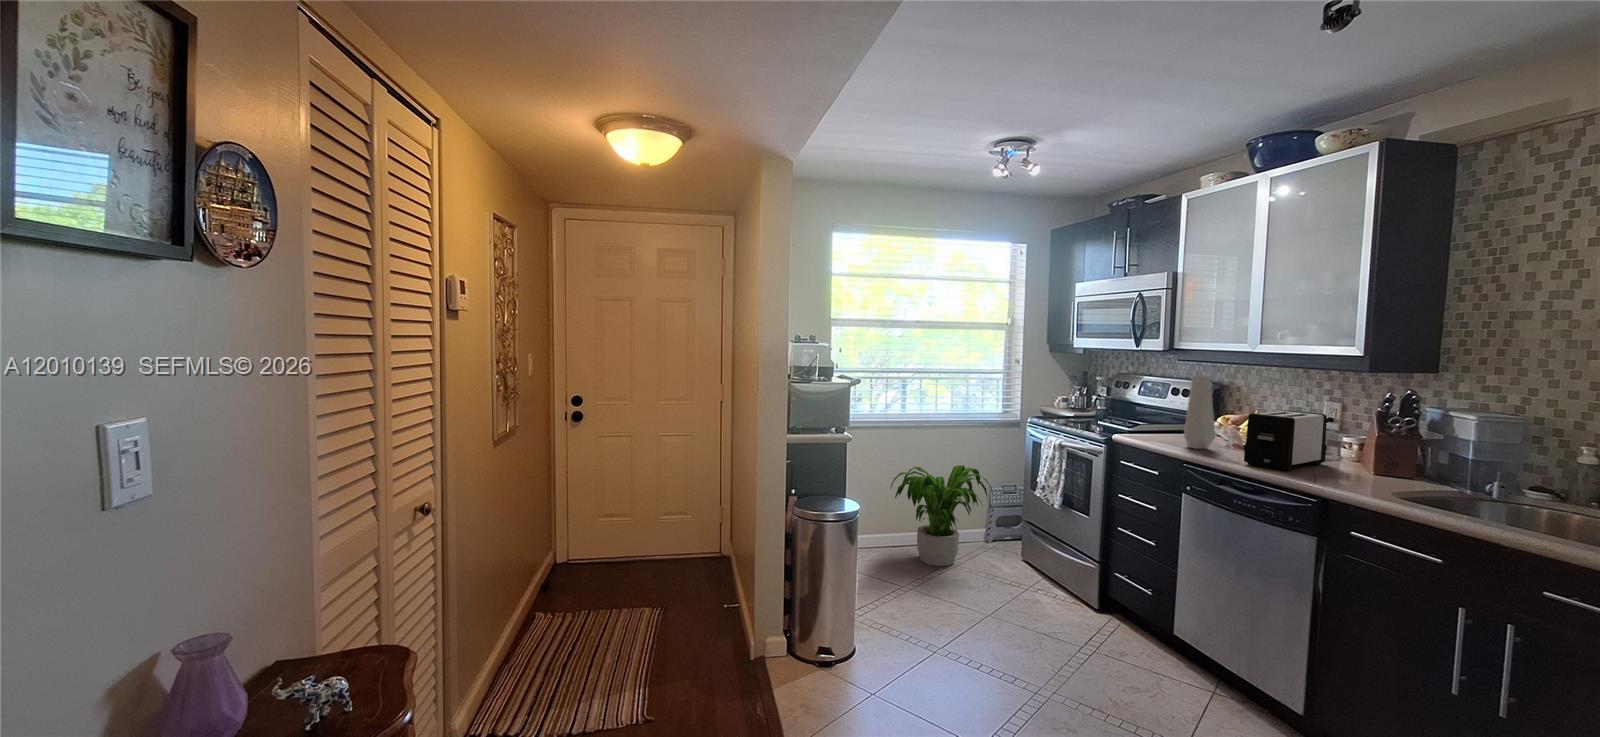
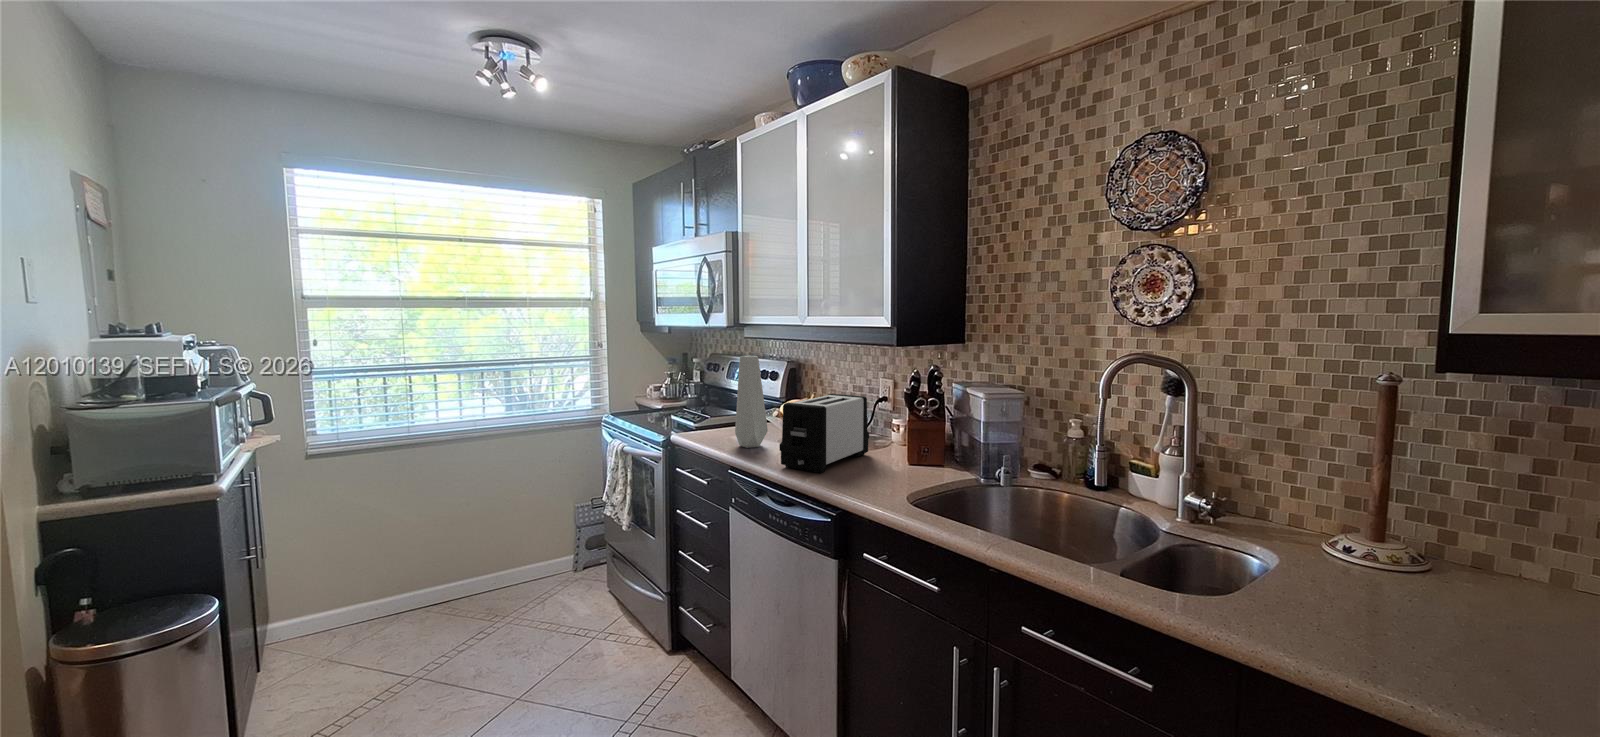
potted plant: present [890,465,993,566] -> none [410,484,556,629]

